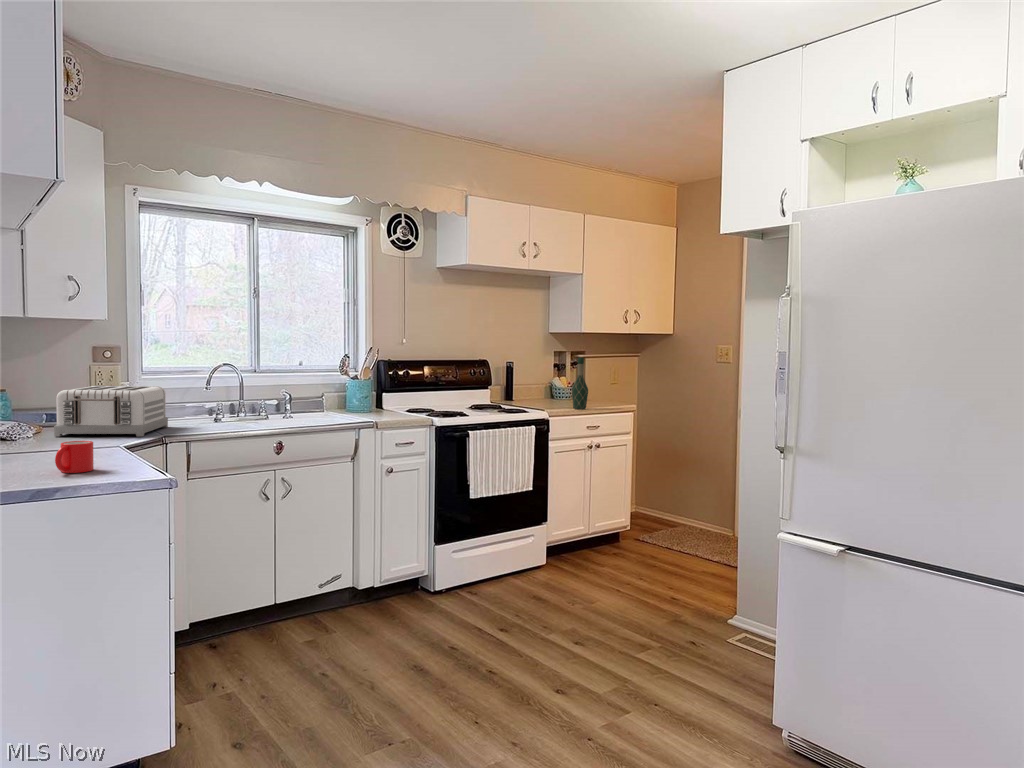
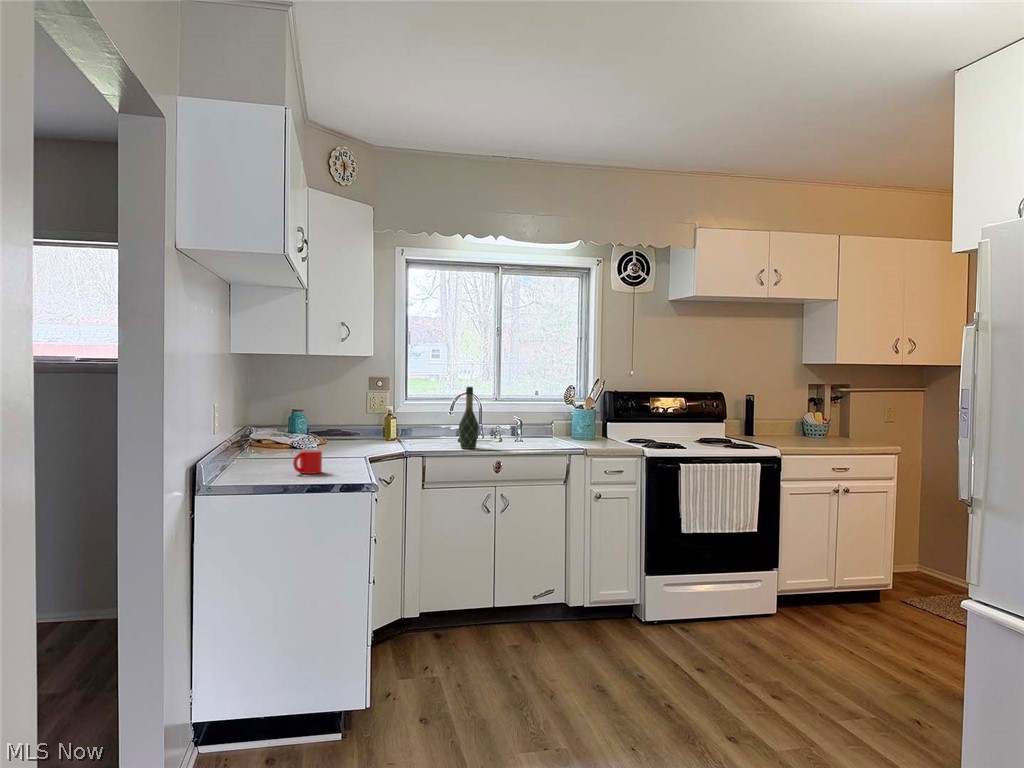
wine bottle: present [572,358,588,409] -> present [459,387,479,449]
toaster: present [54,386,168,436] -> none [326,409,413,451]

